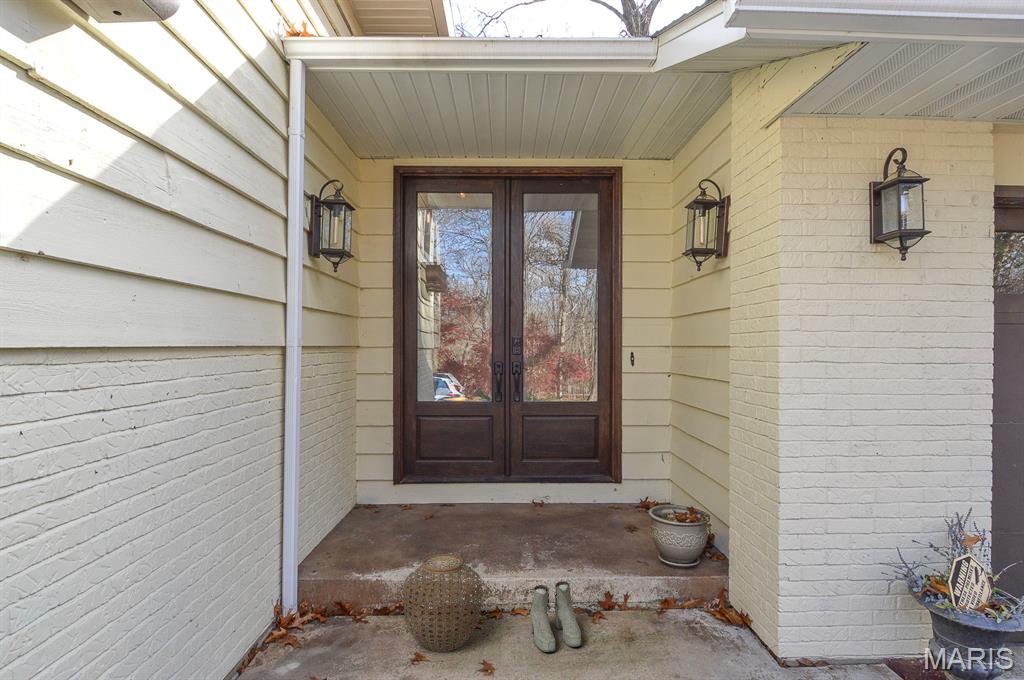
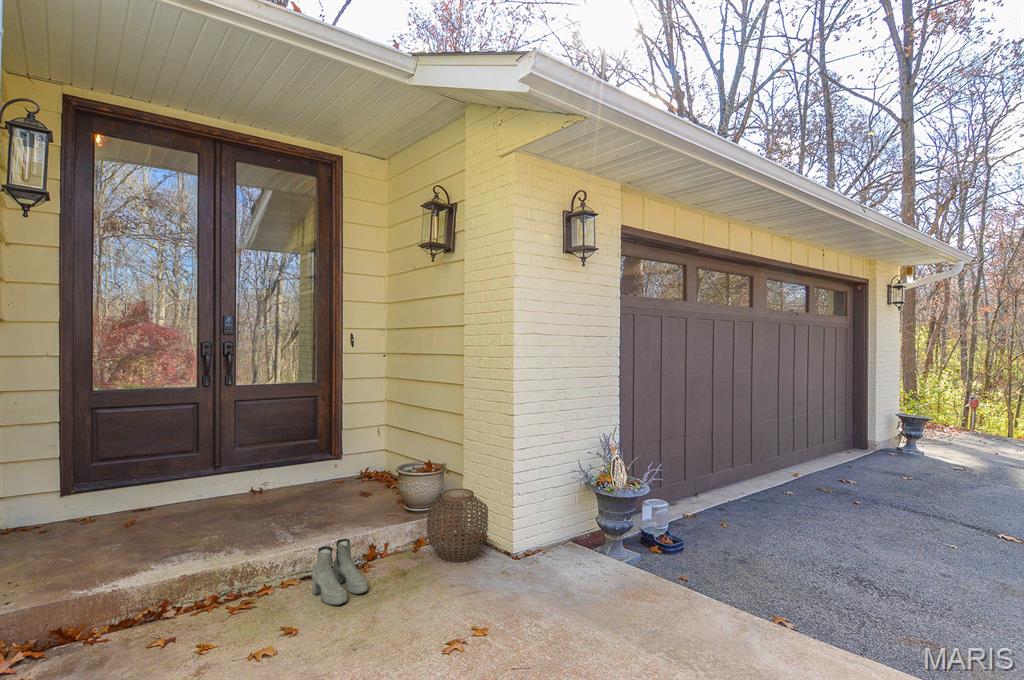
woven basket: present [404,554,482,652] -> present [427,489,488,562]

